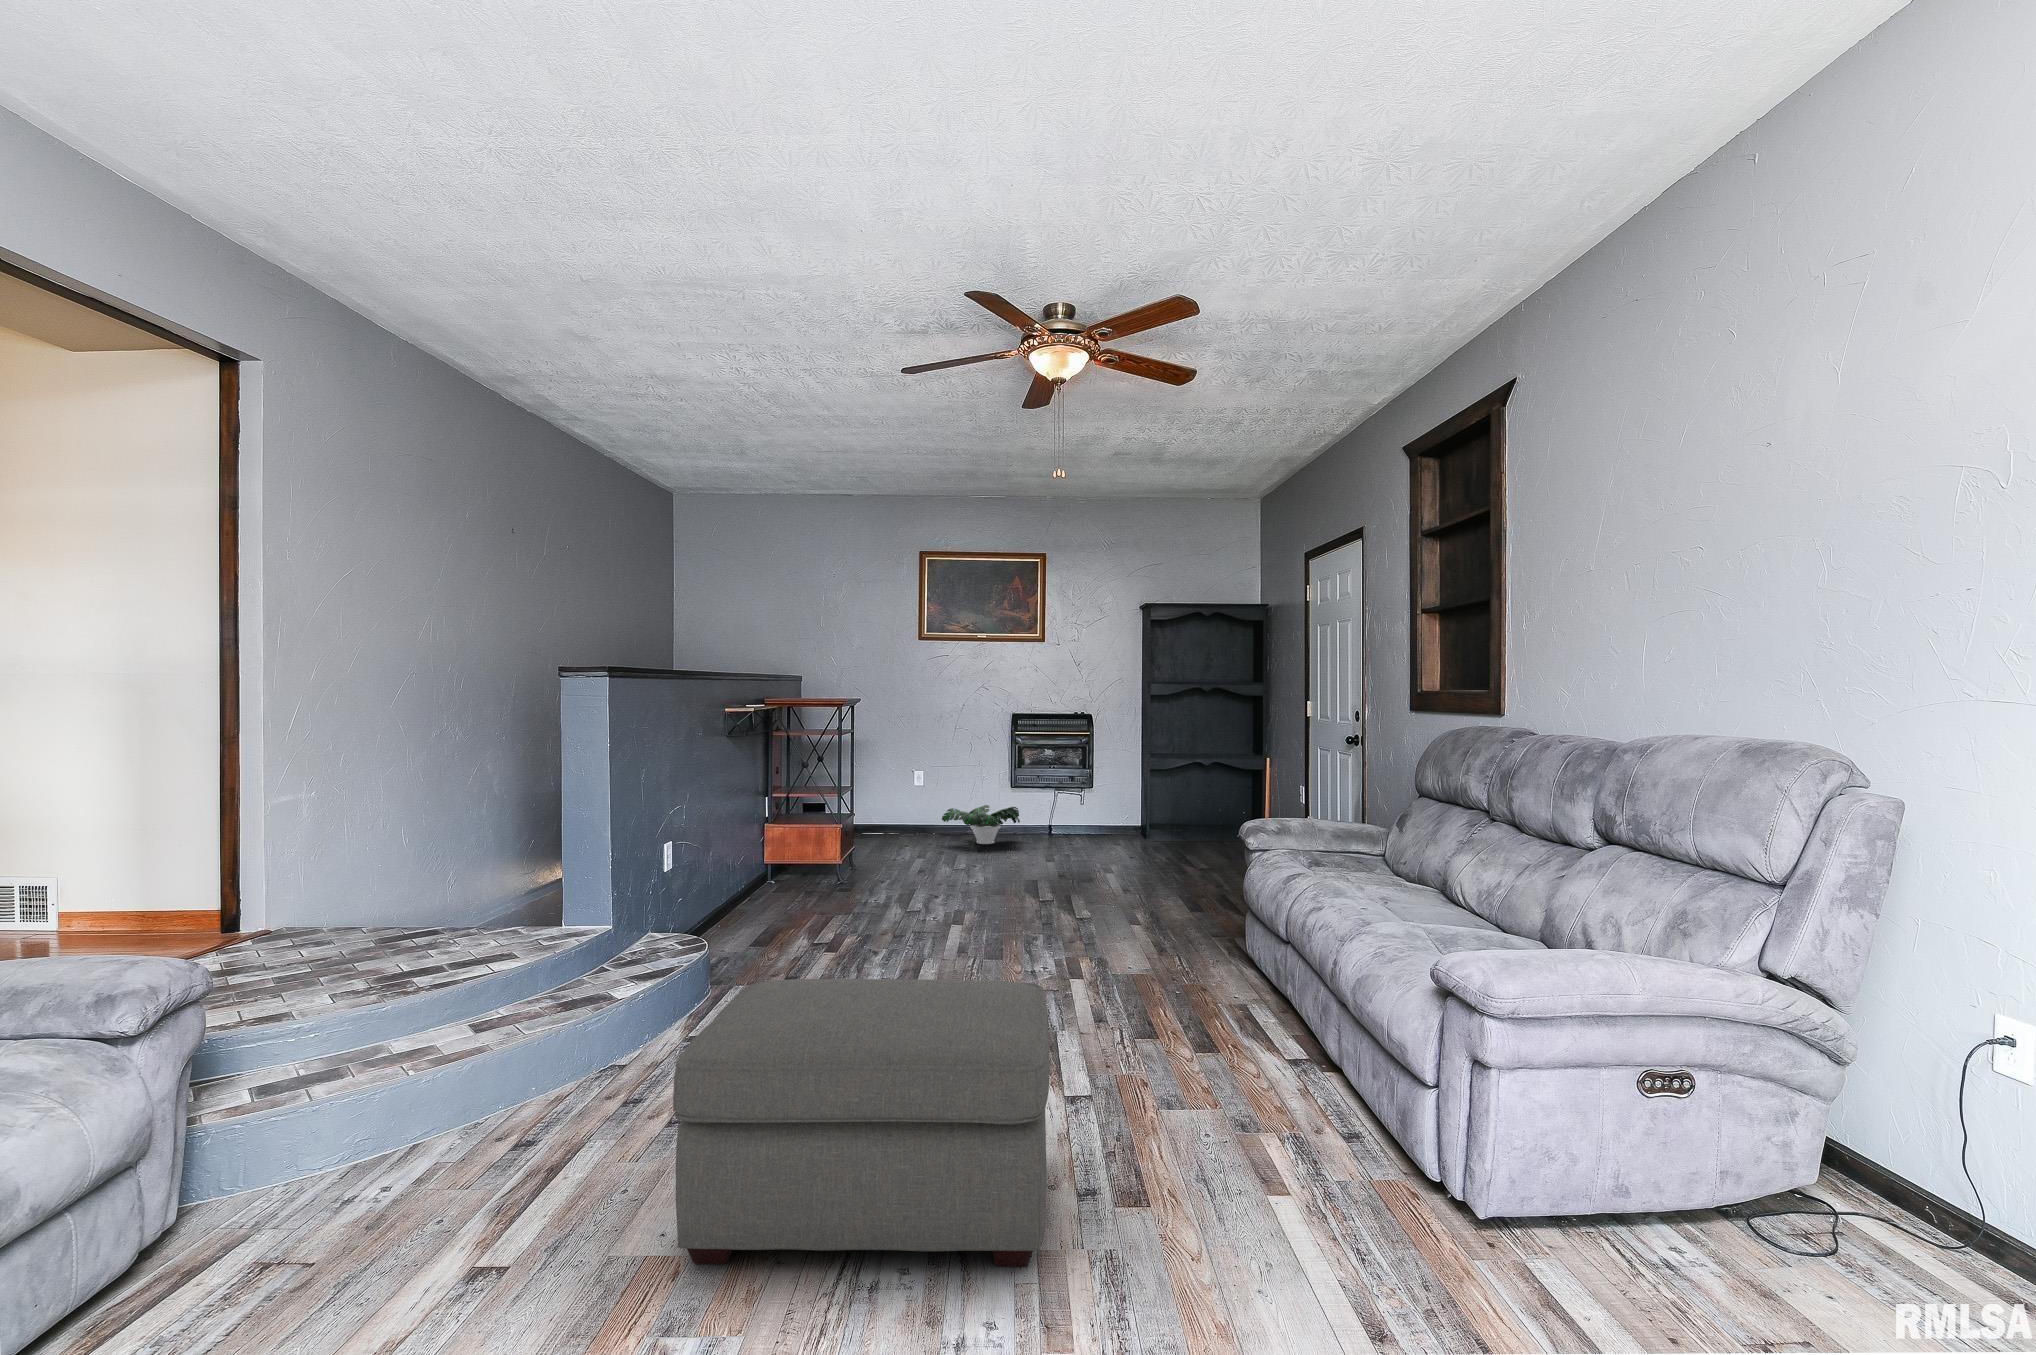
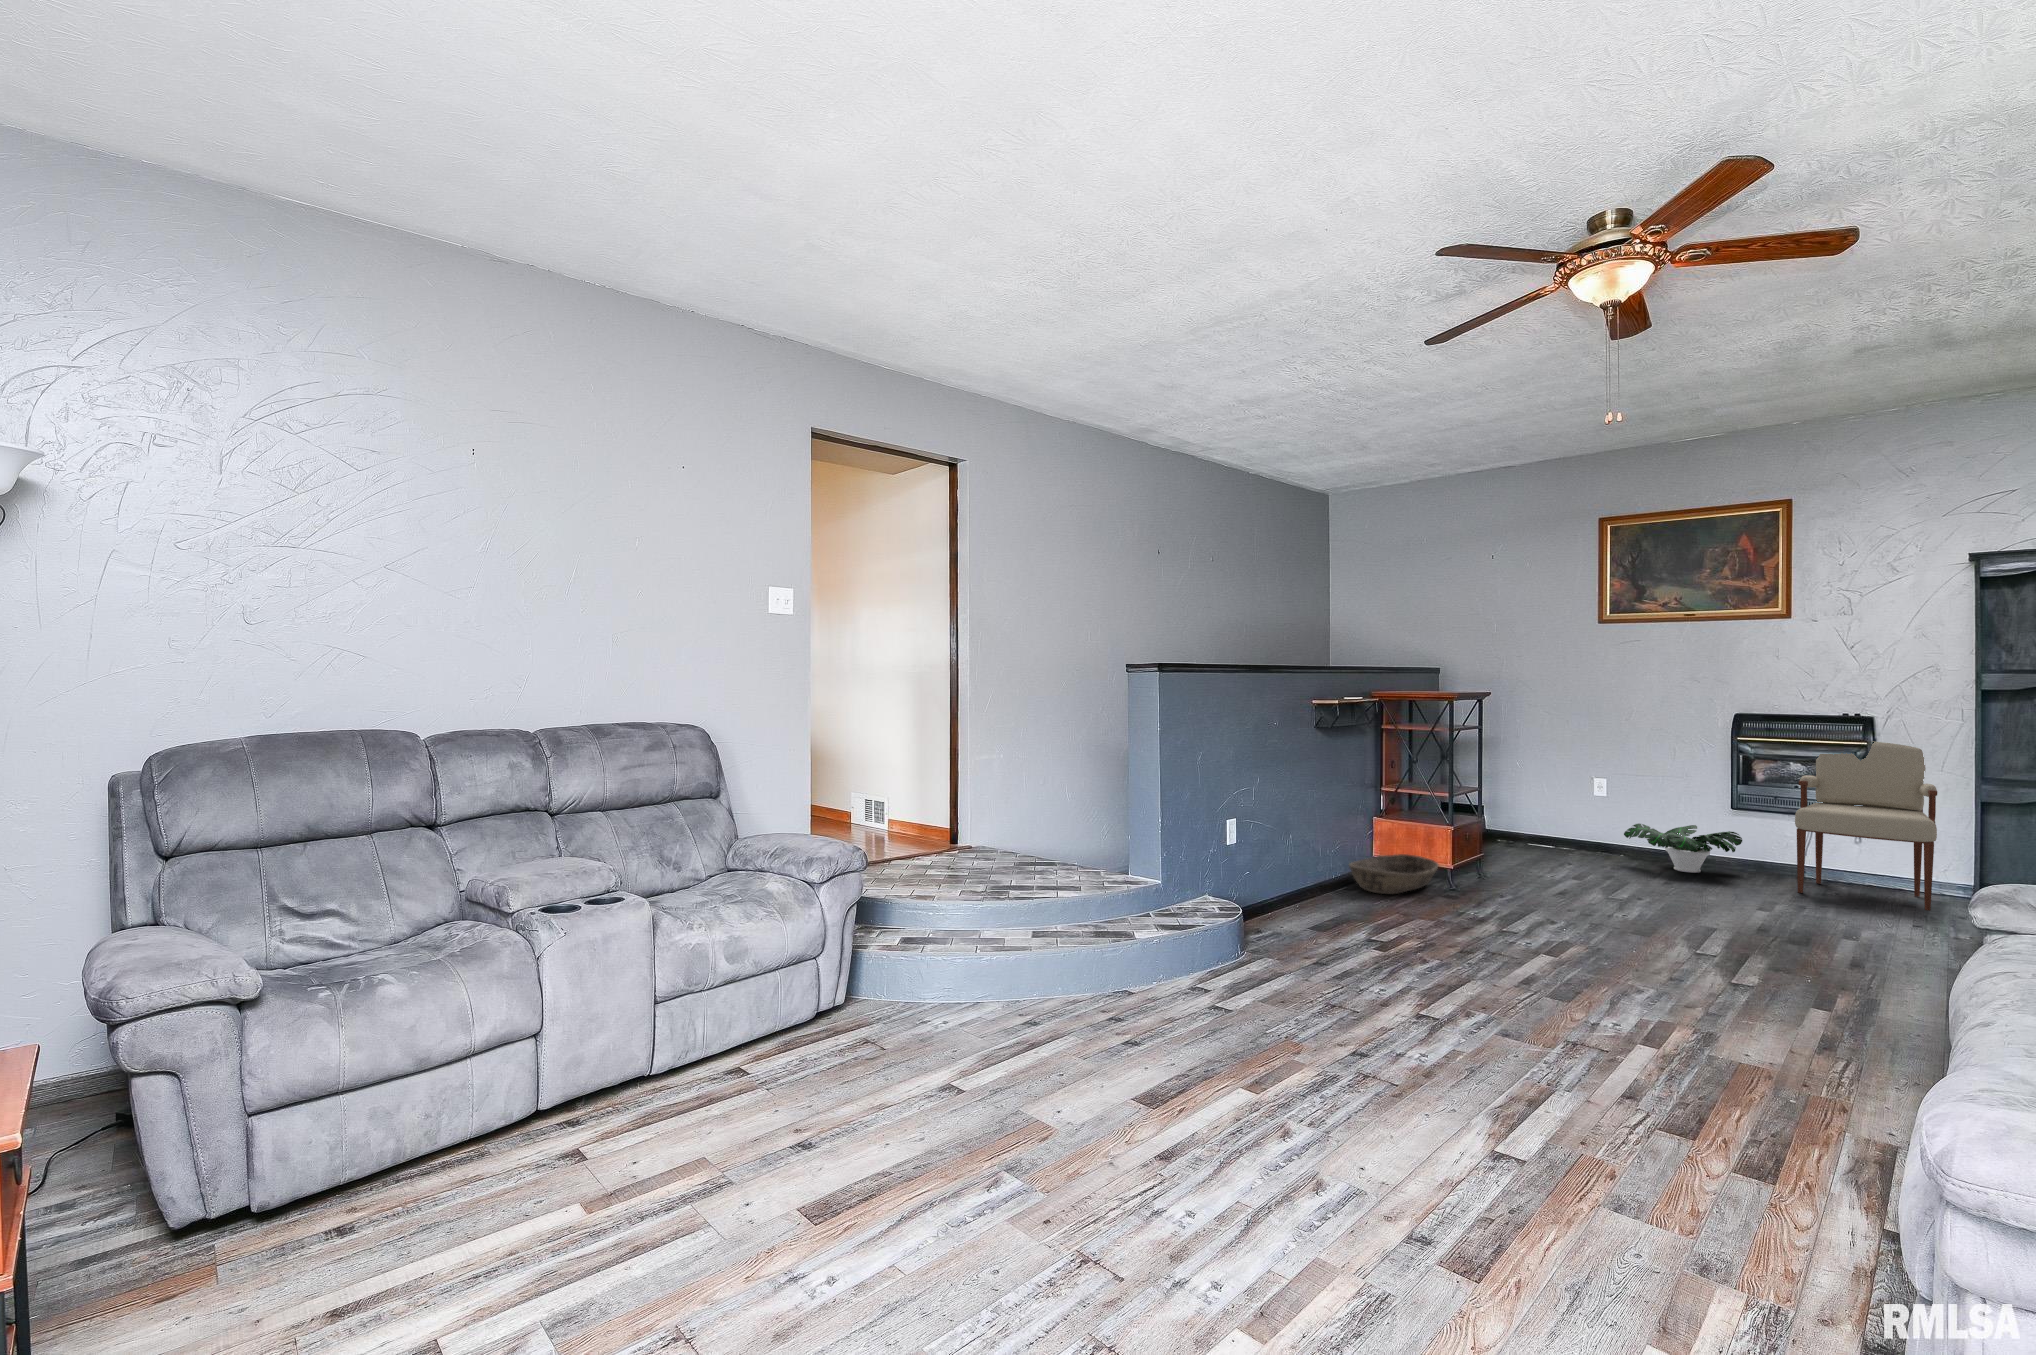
armchair: none [1058,729,1136,848] -> present [1795,742,1937,911]
basket: none [747,861,826,904] -> present [1349,854,1438,894]
ottoman: present [673,979,1050,1266] -> none [1042,943,1412,1263]

